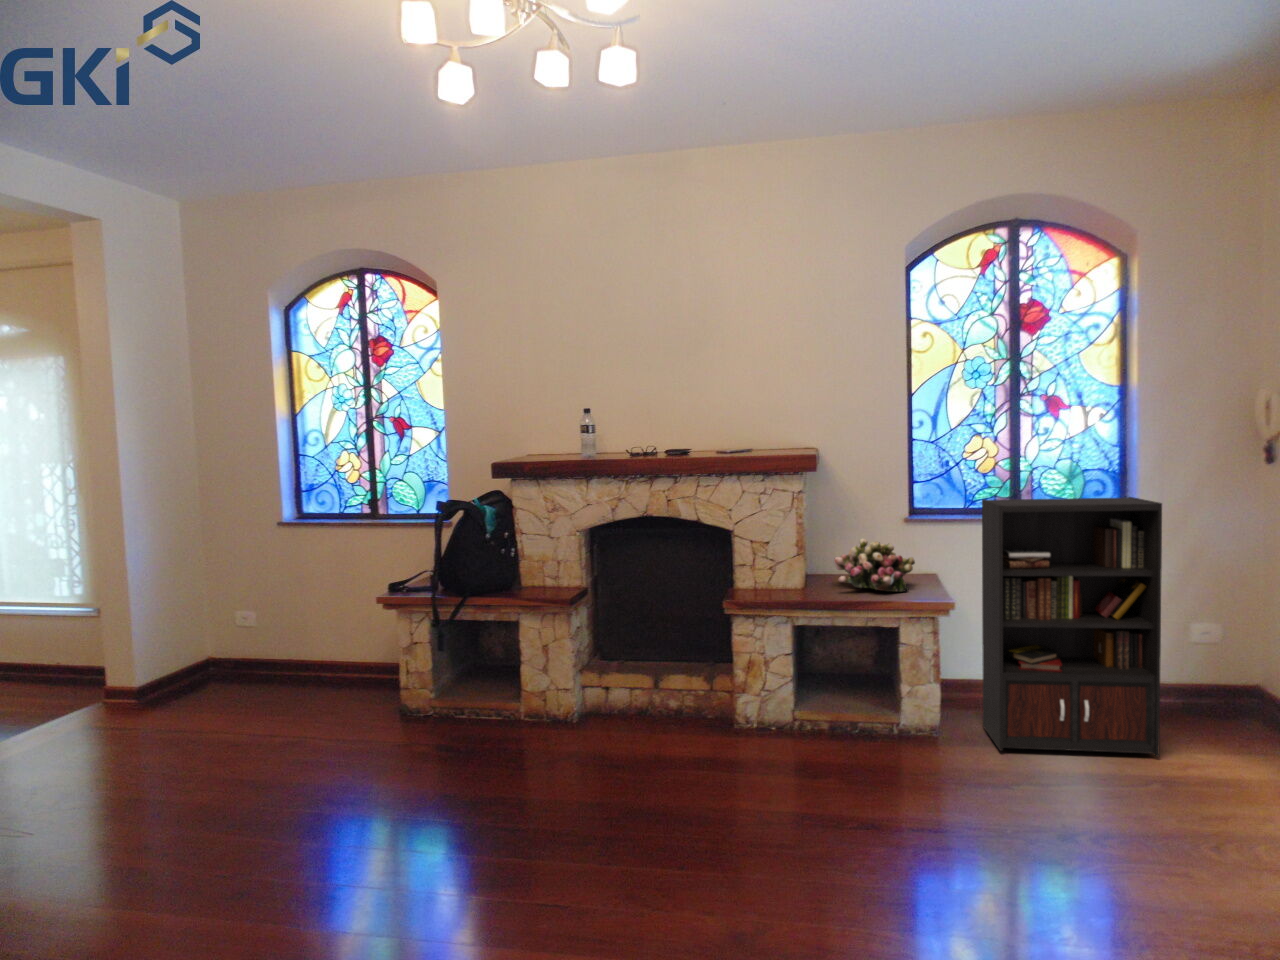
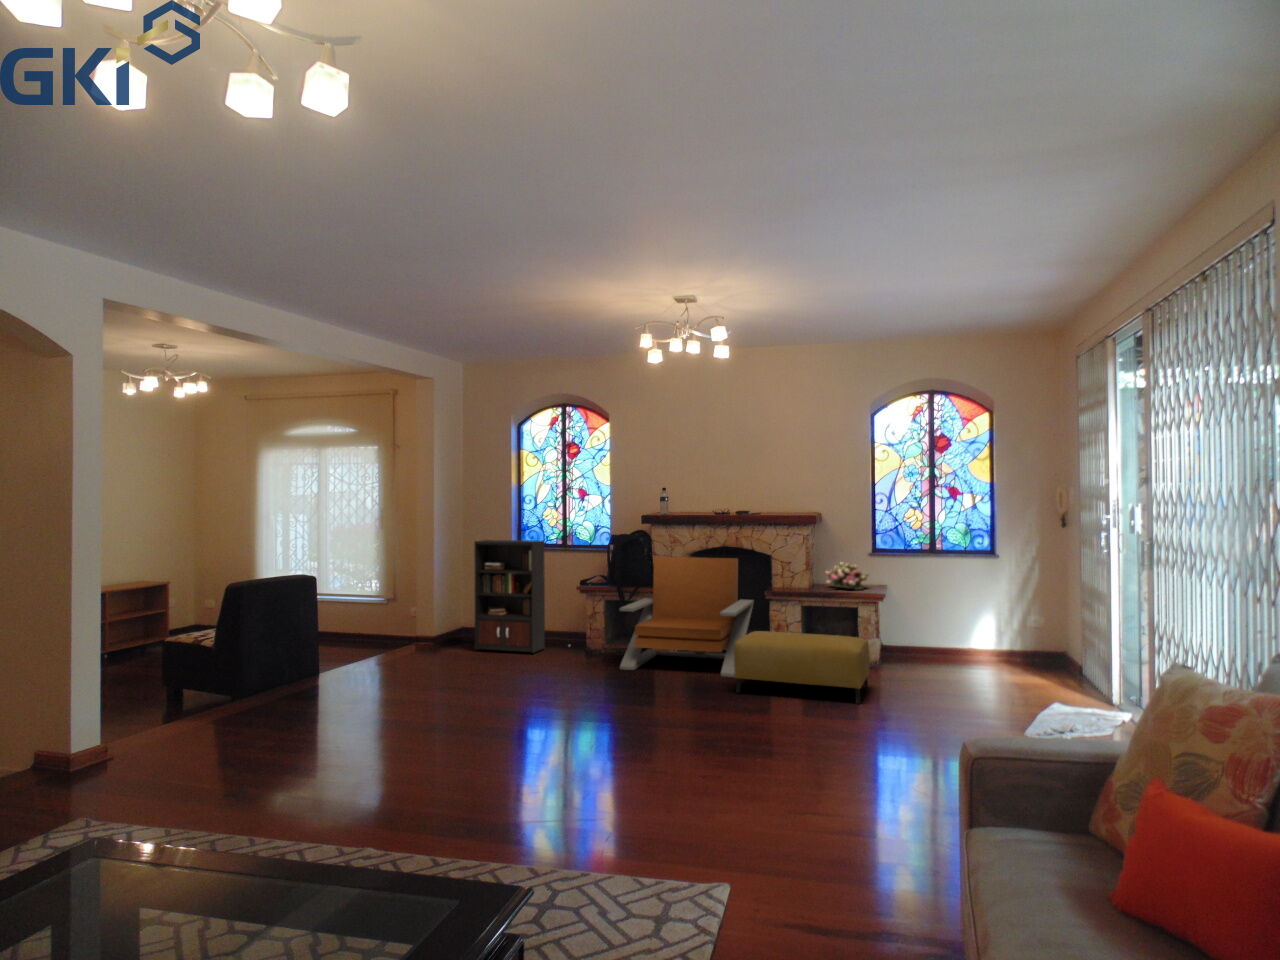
bookcase: present [982,497,1162,757] -> present [474,540,570,653]
lounge chair: none [436,537,703,790] -> present [620,557,754,677]
ottoman: none [666,703,974,909] -> present [734,631,870,704]

